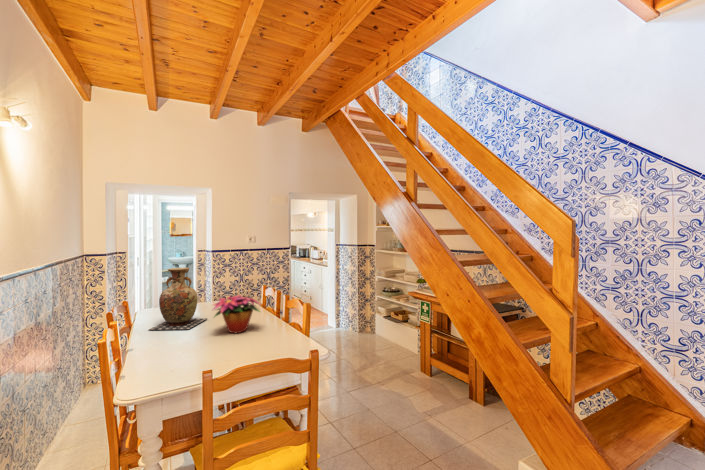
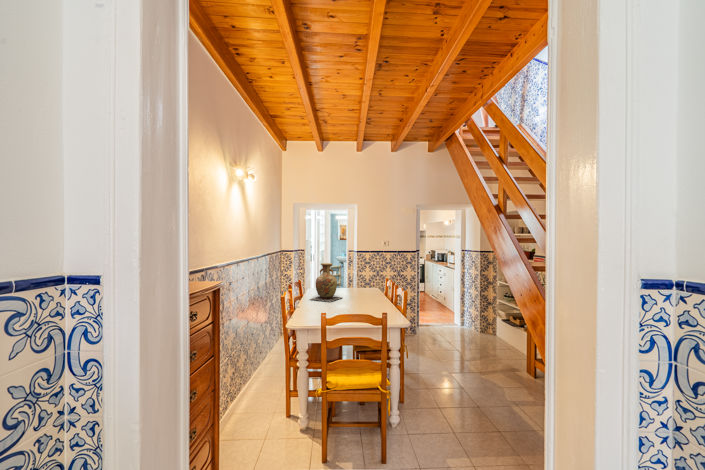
flower arrangement: present [214,296,259,333] -> none [340,283,374,307]

